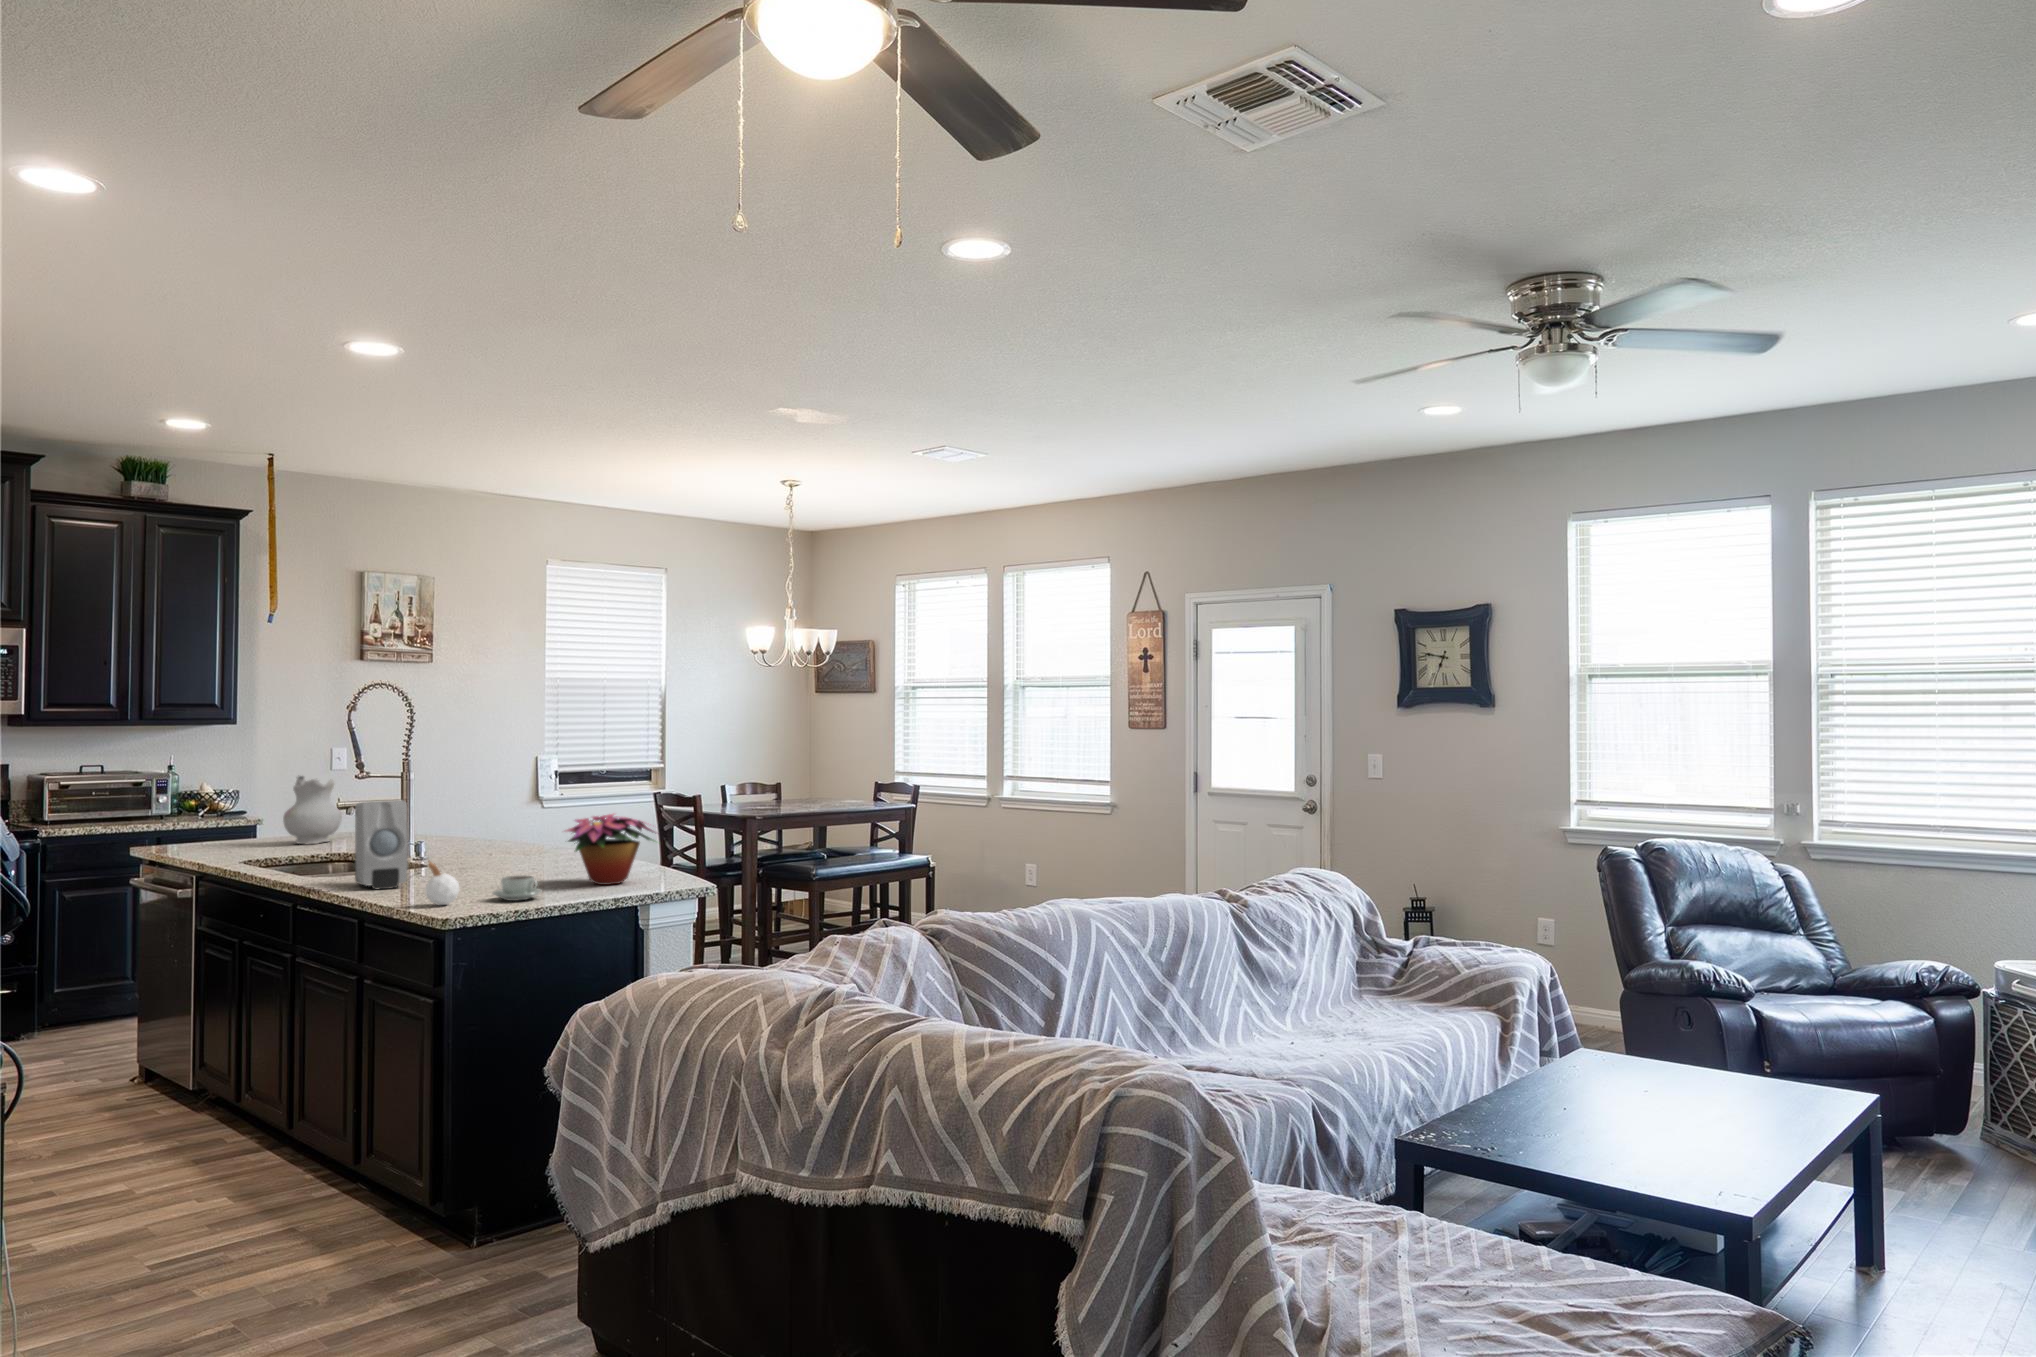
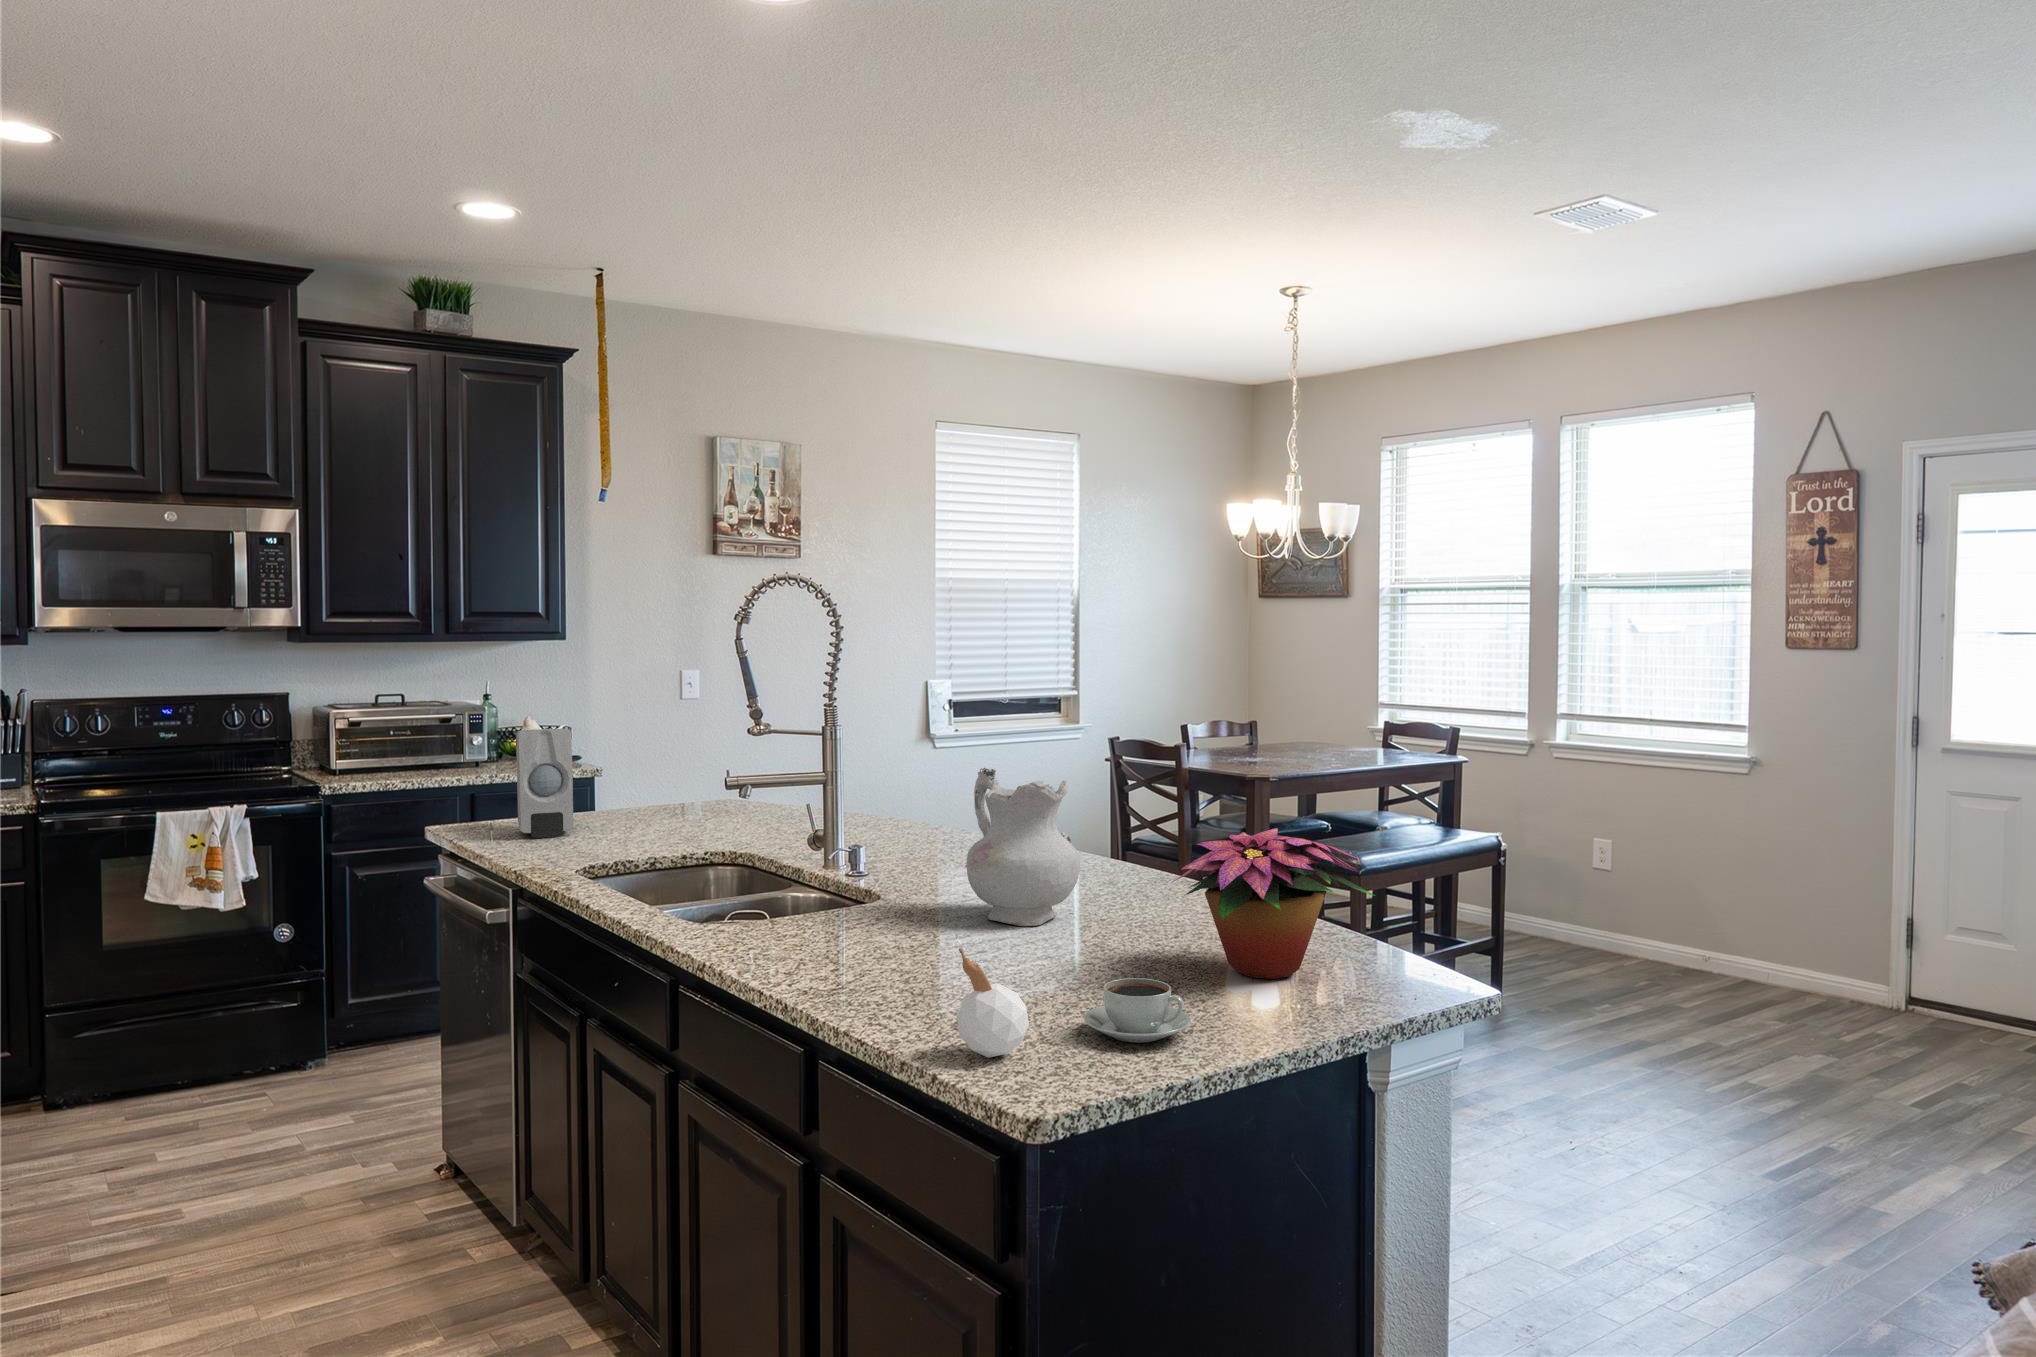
ceramic pitcher: present [283,776,342,844] -> present [966,768,1080,926]
soap dispenser: present [355,800,408,889] -> present [516,728,573,838]

